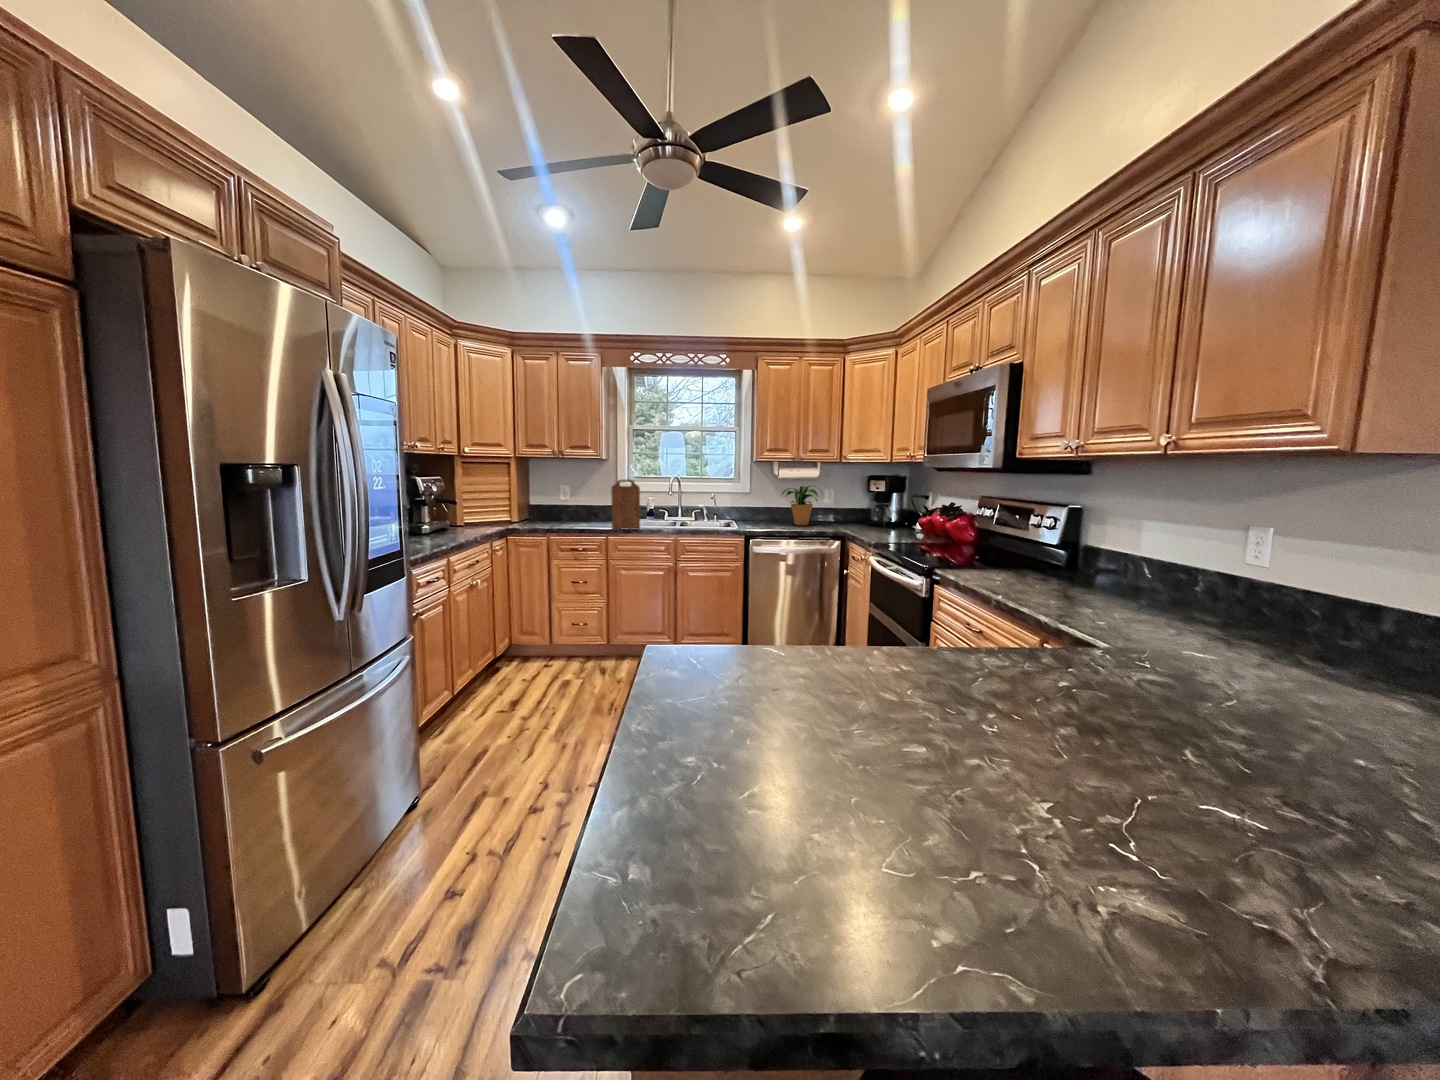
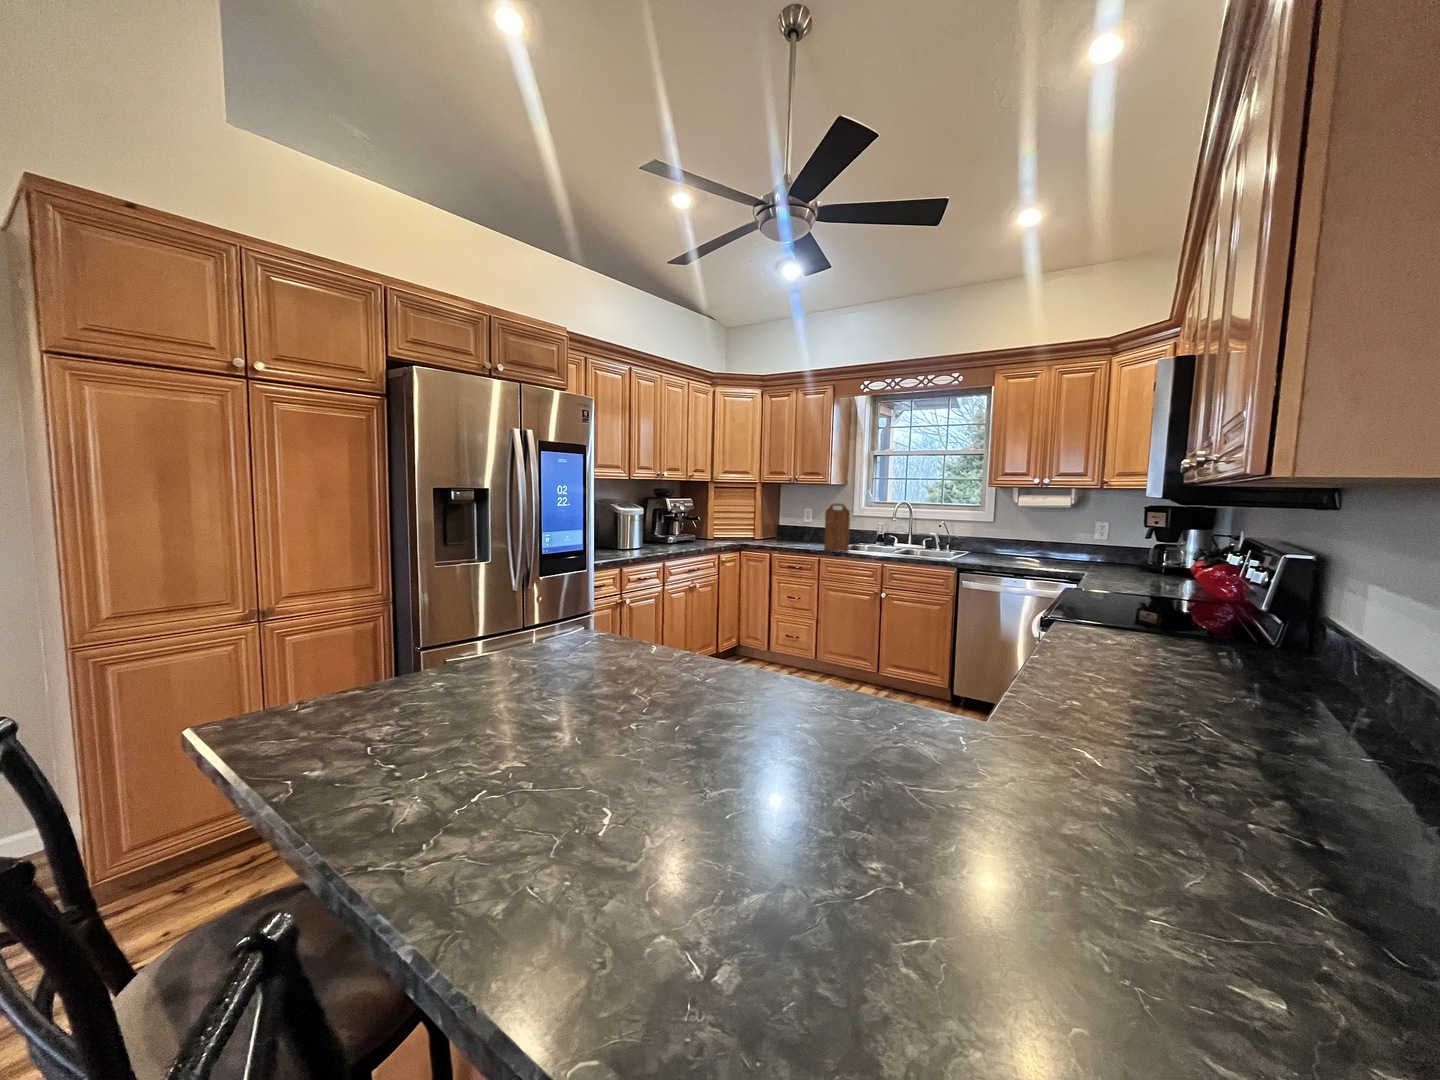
potted plant: present [781,486,818,525] -> none [1022,515,1080,561]

